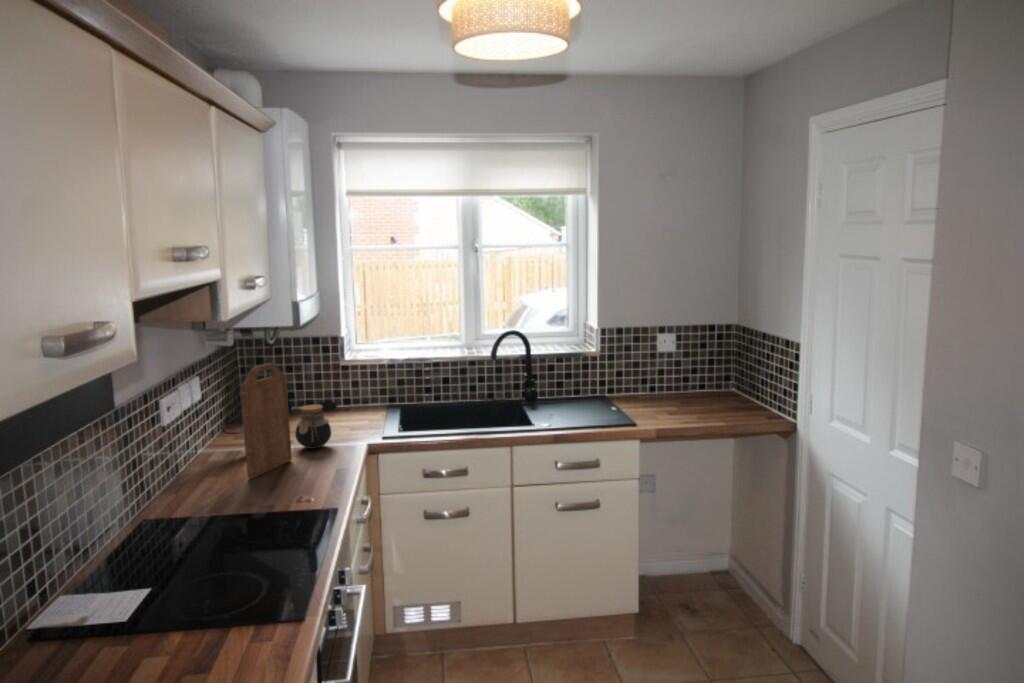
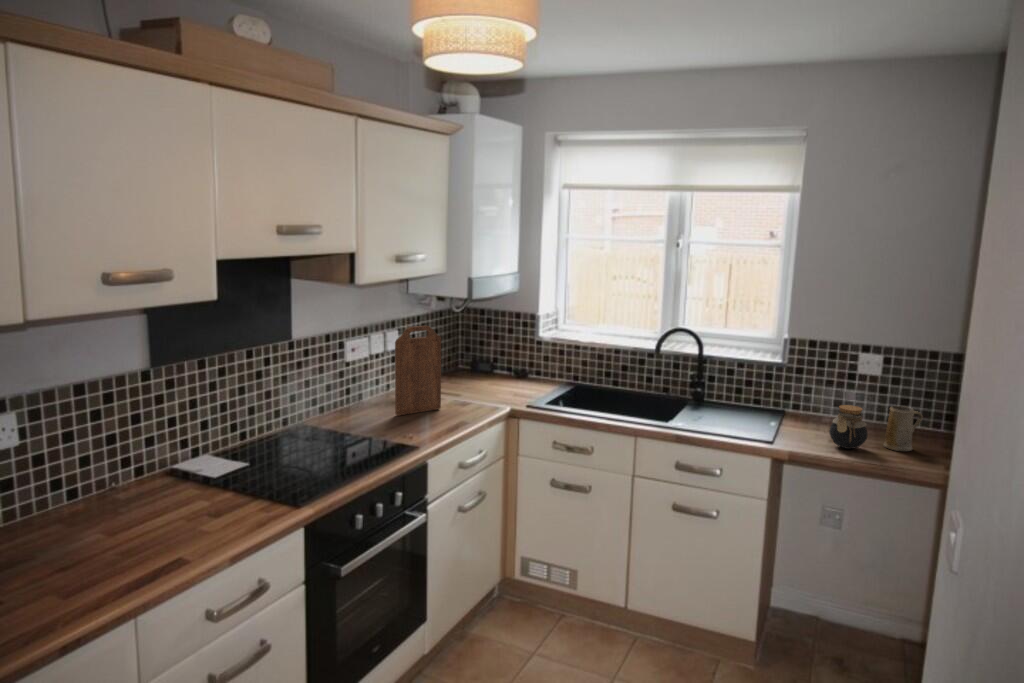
mug: none [704,374,730,412] -> present [883,406,923,451]
jar: present [295,404,331,449] -> present [829,405,868,449]

